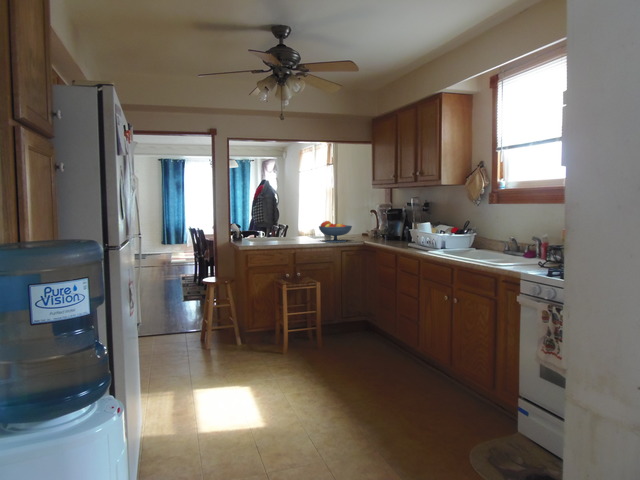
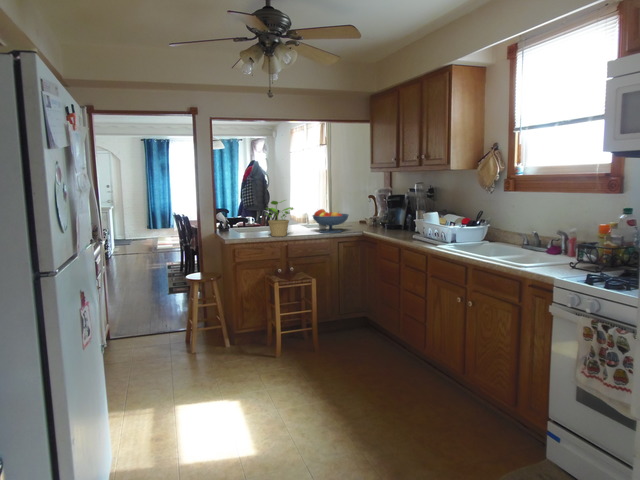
potted plant: none [276,211,302,244] -> present [266,200,293,237]

